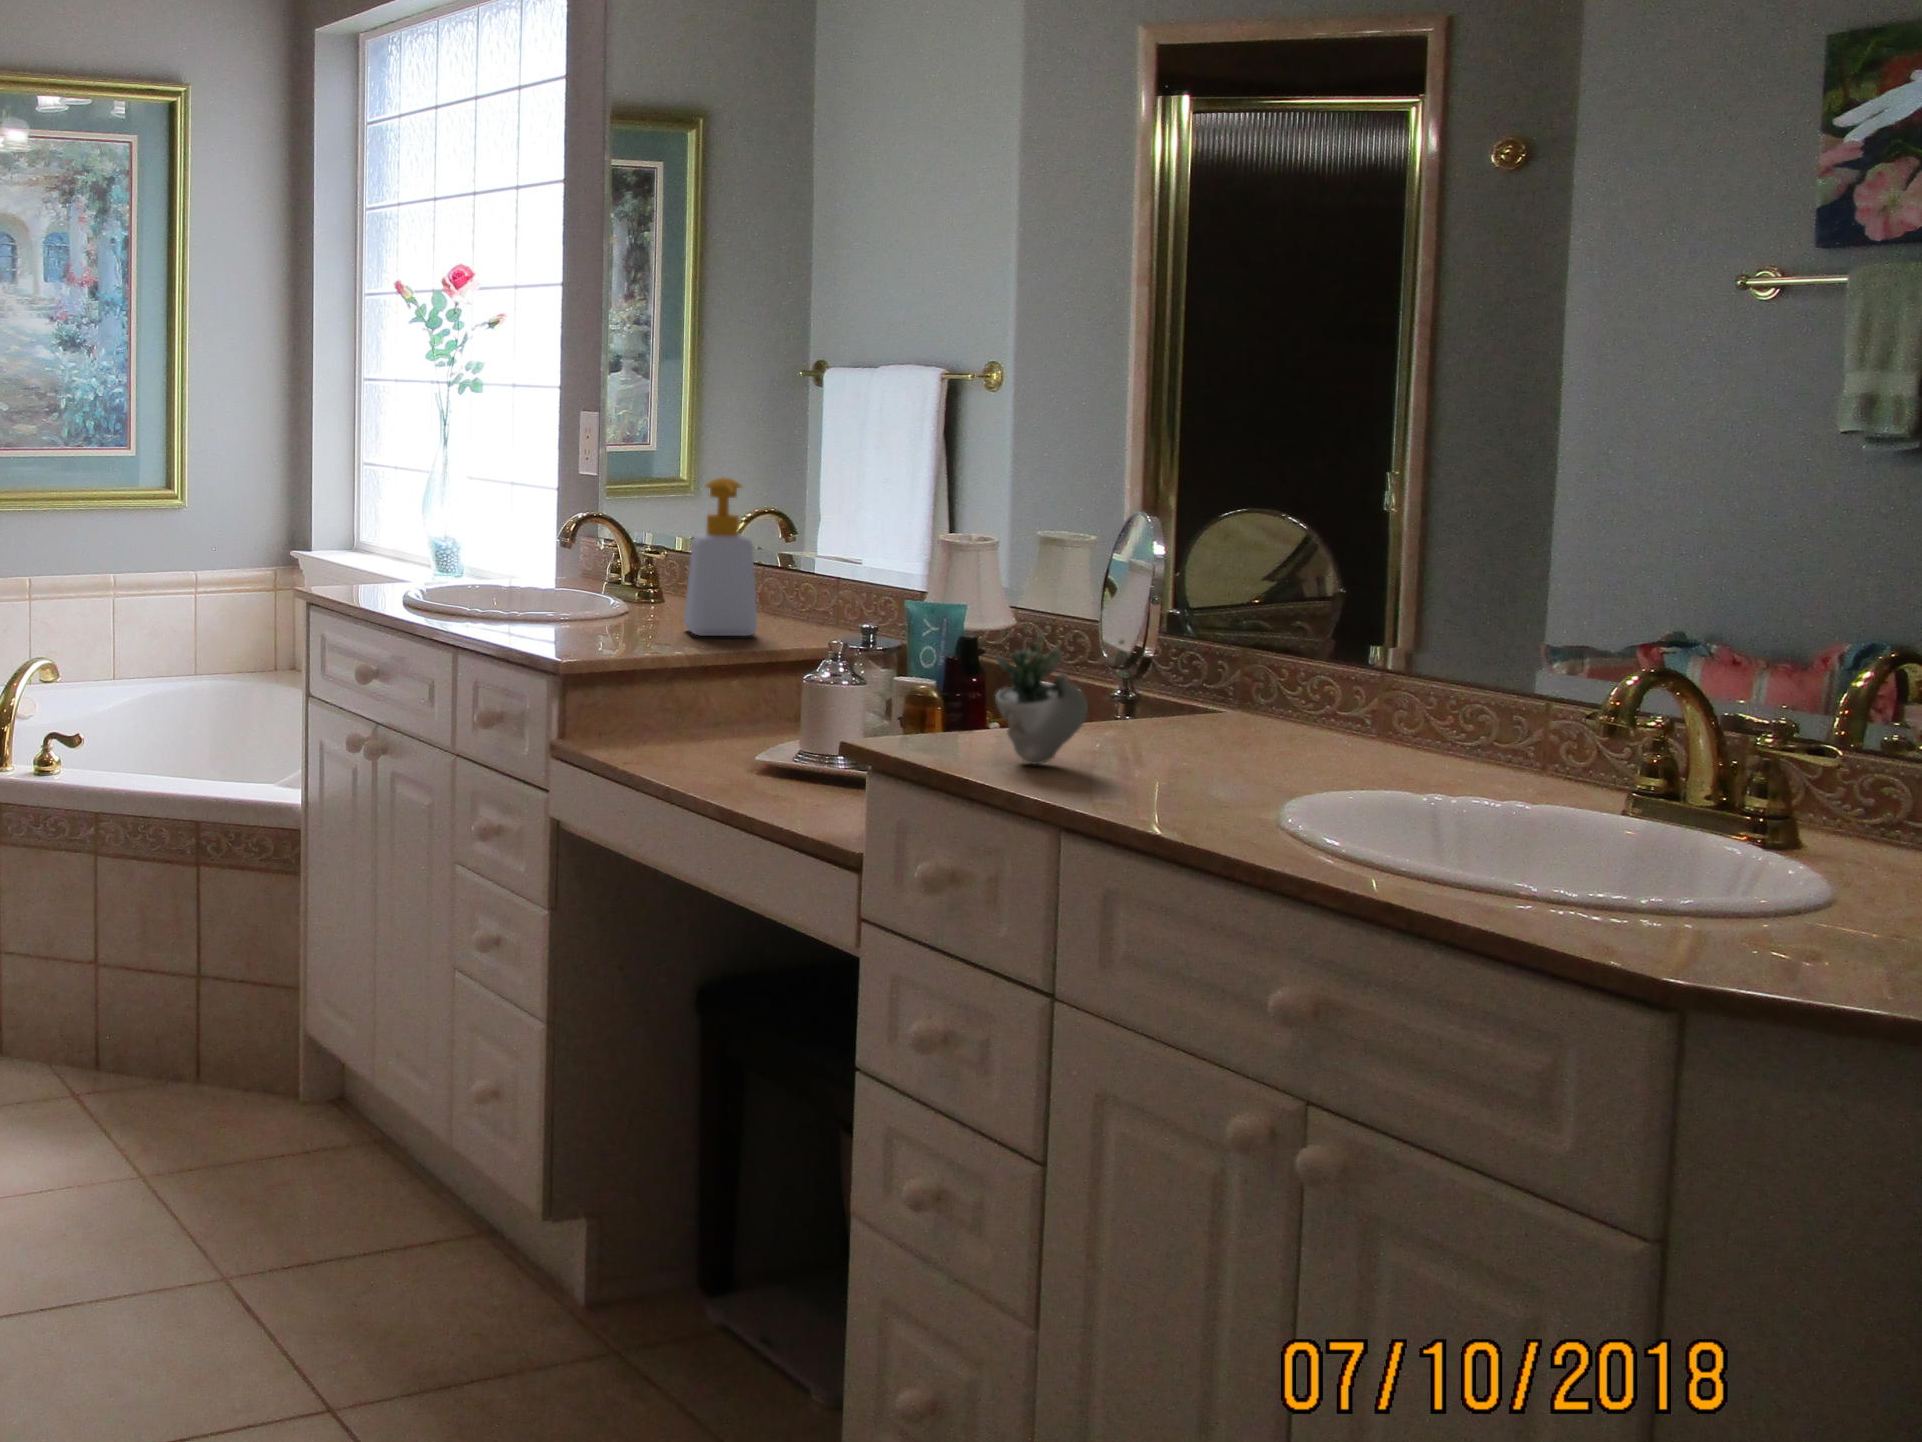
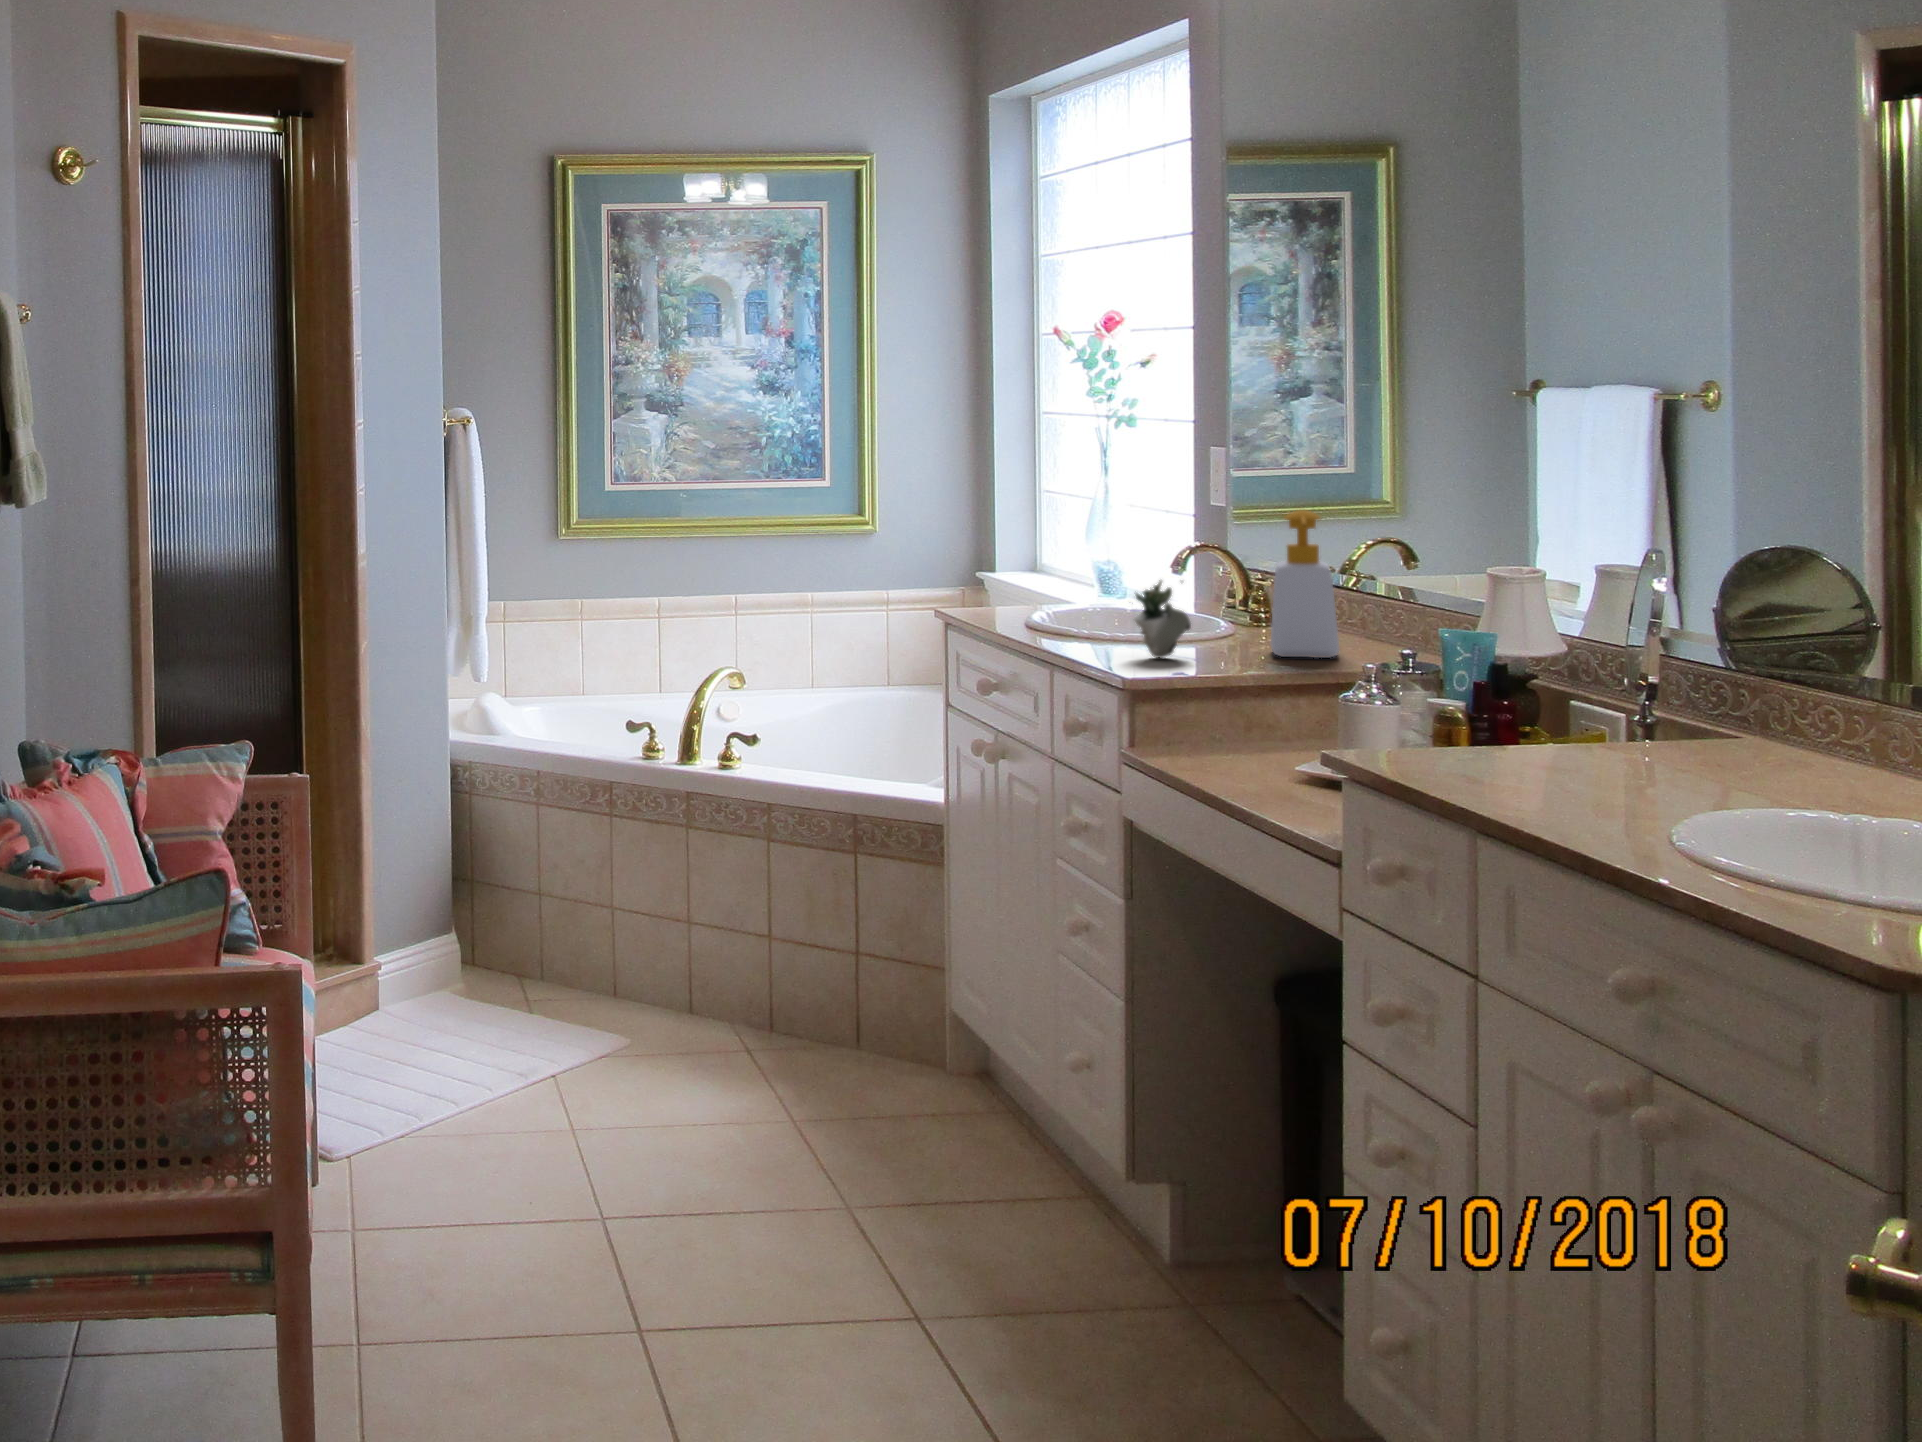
succulent plant: present [995,634,1124,764] -> present [1134,580,1191,658]

